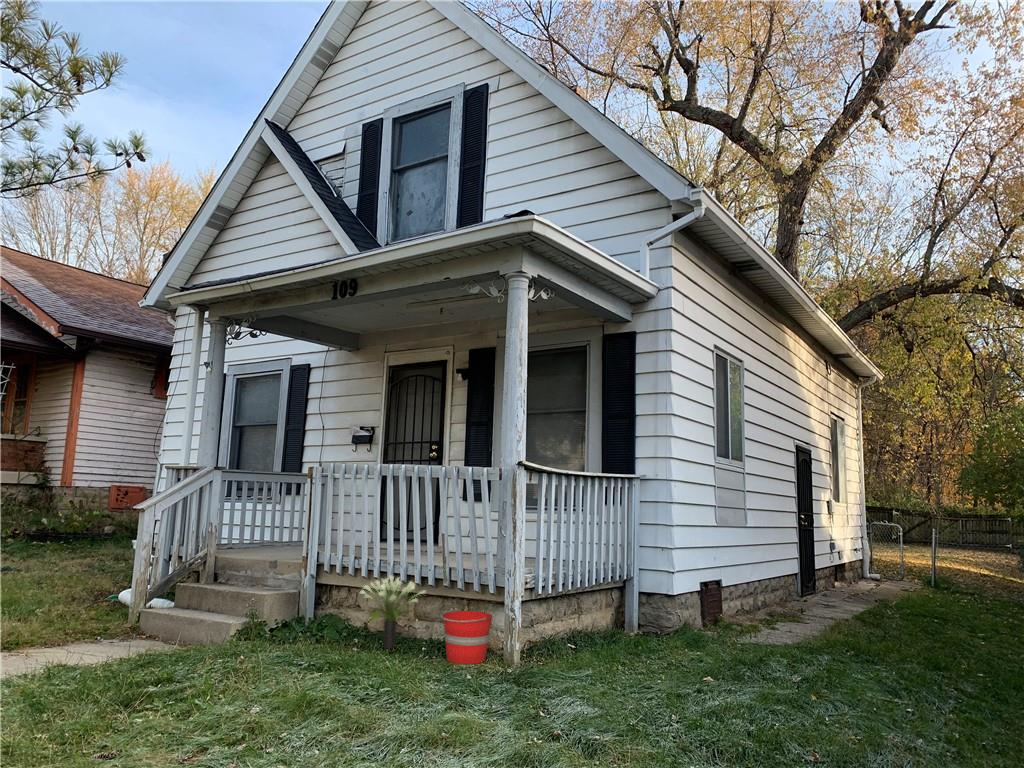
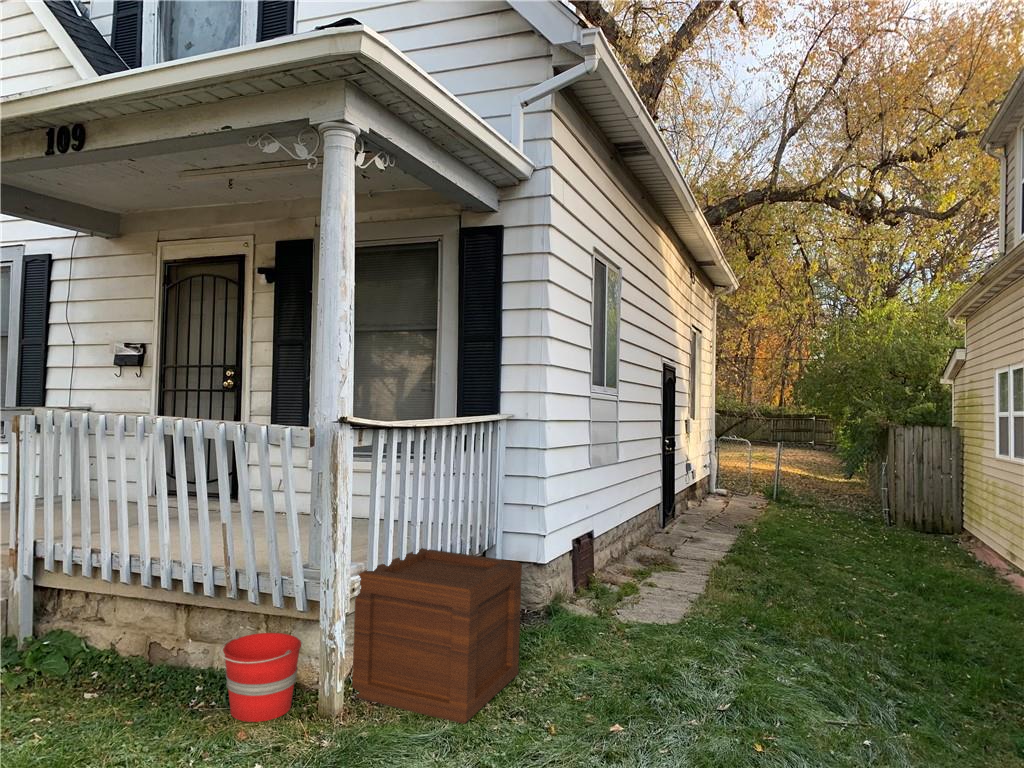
wooden crate: none [526,564,646,675] -> present [352,548,522,724]
potted plant: present [360,576,425,649] -> none [89,585,200,696]

